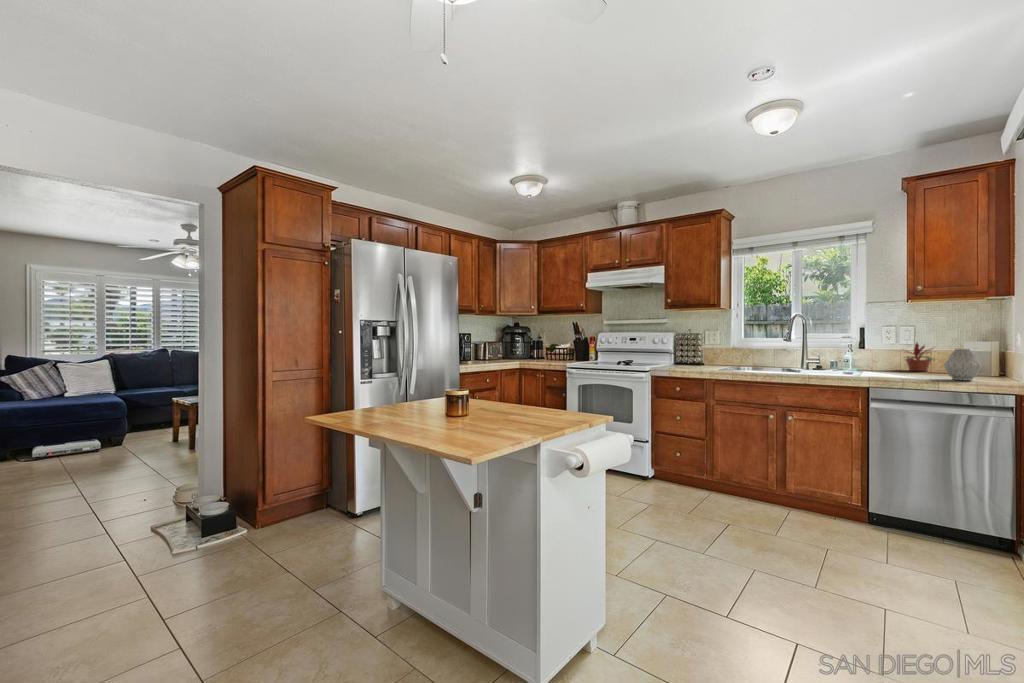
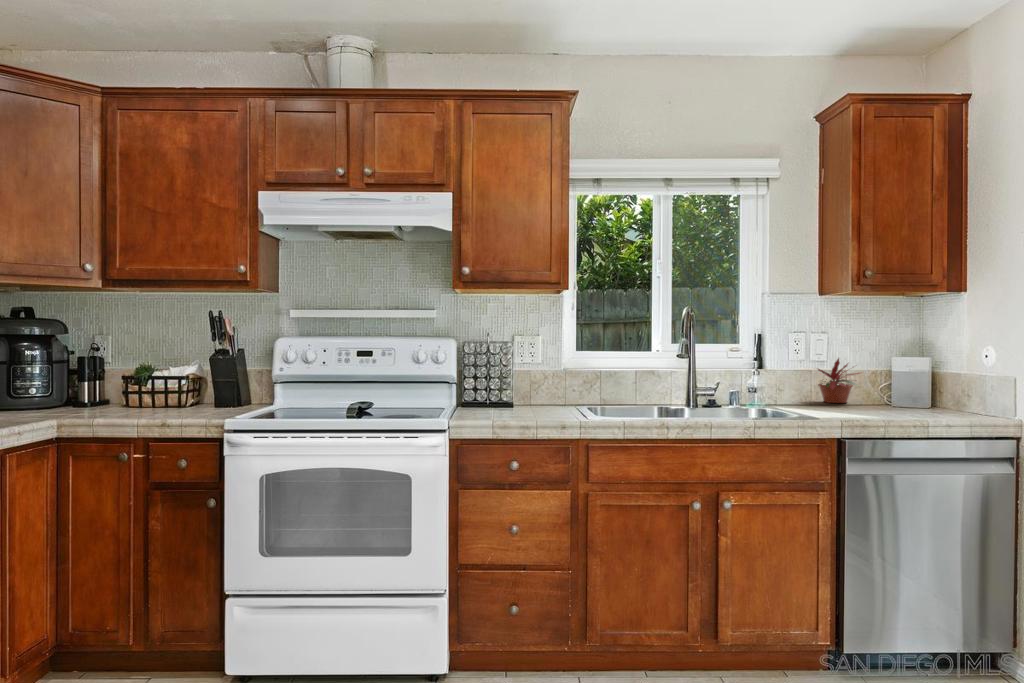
vase: present [944,349,982,381] -> none [919,371,969,421]

